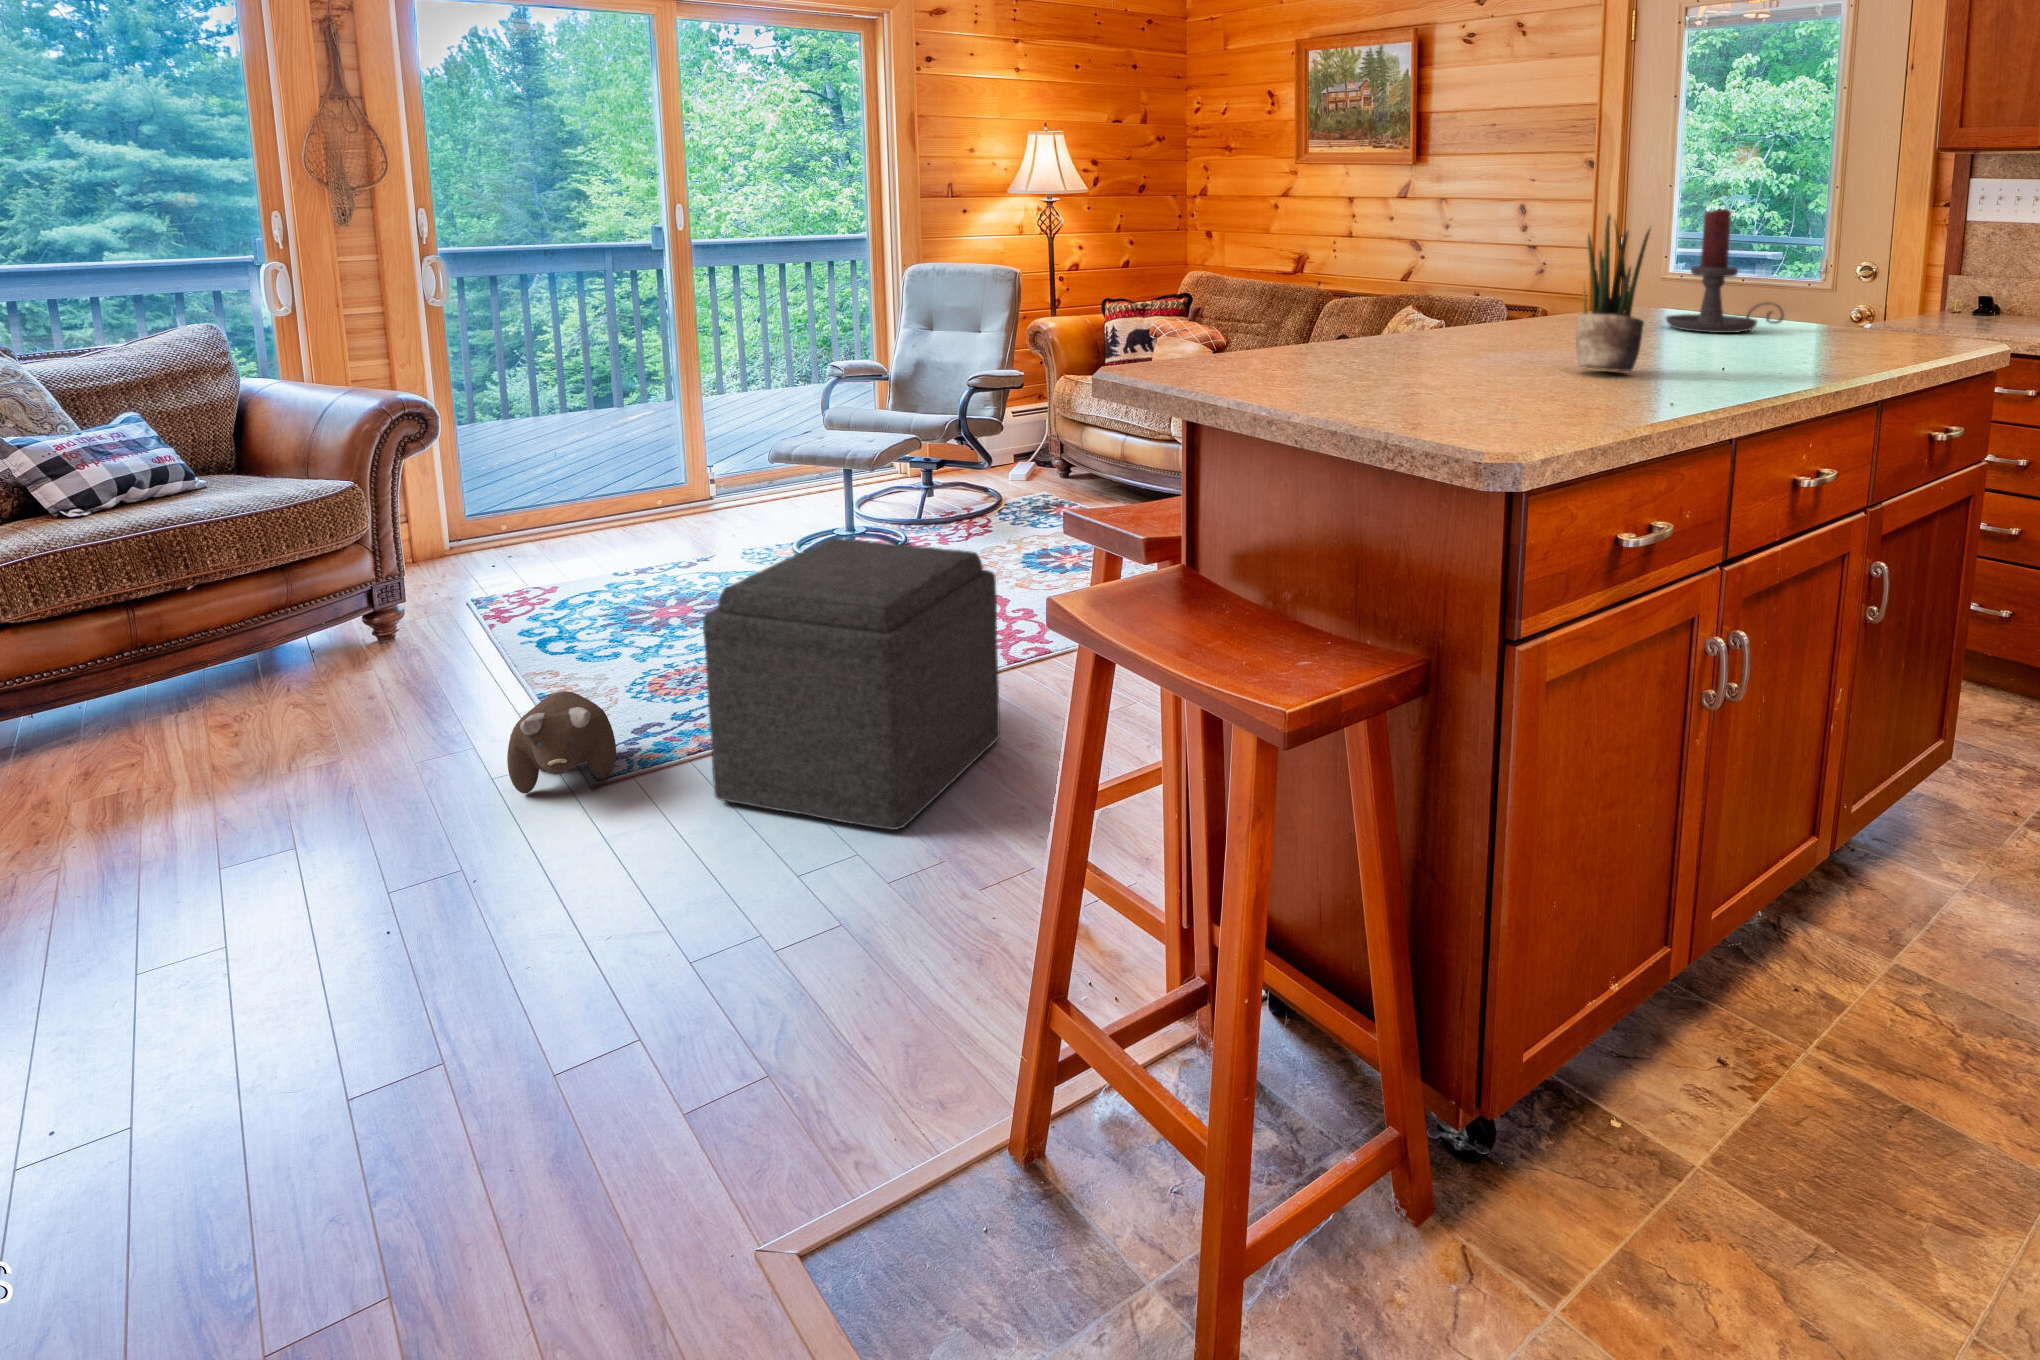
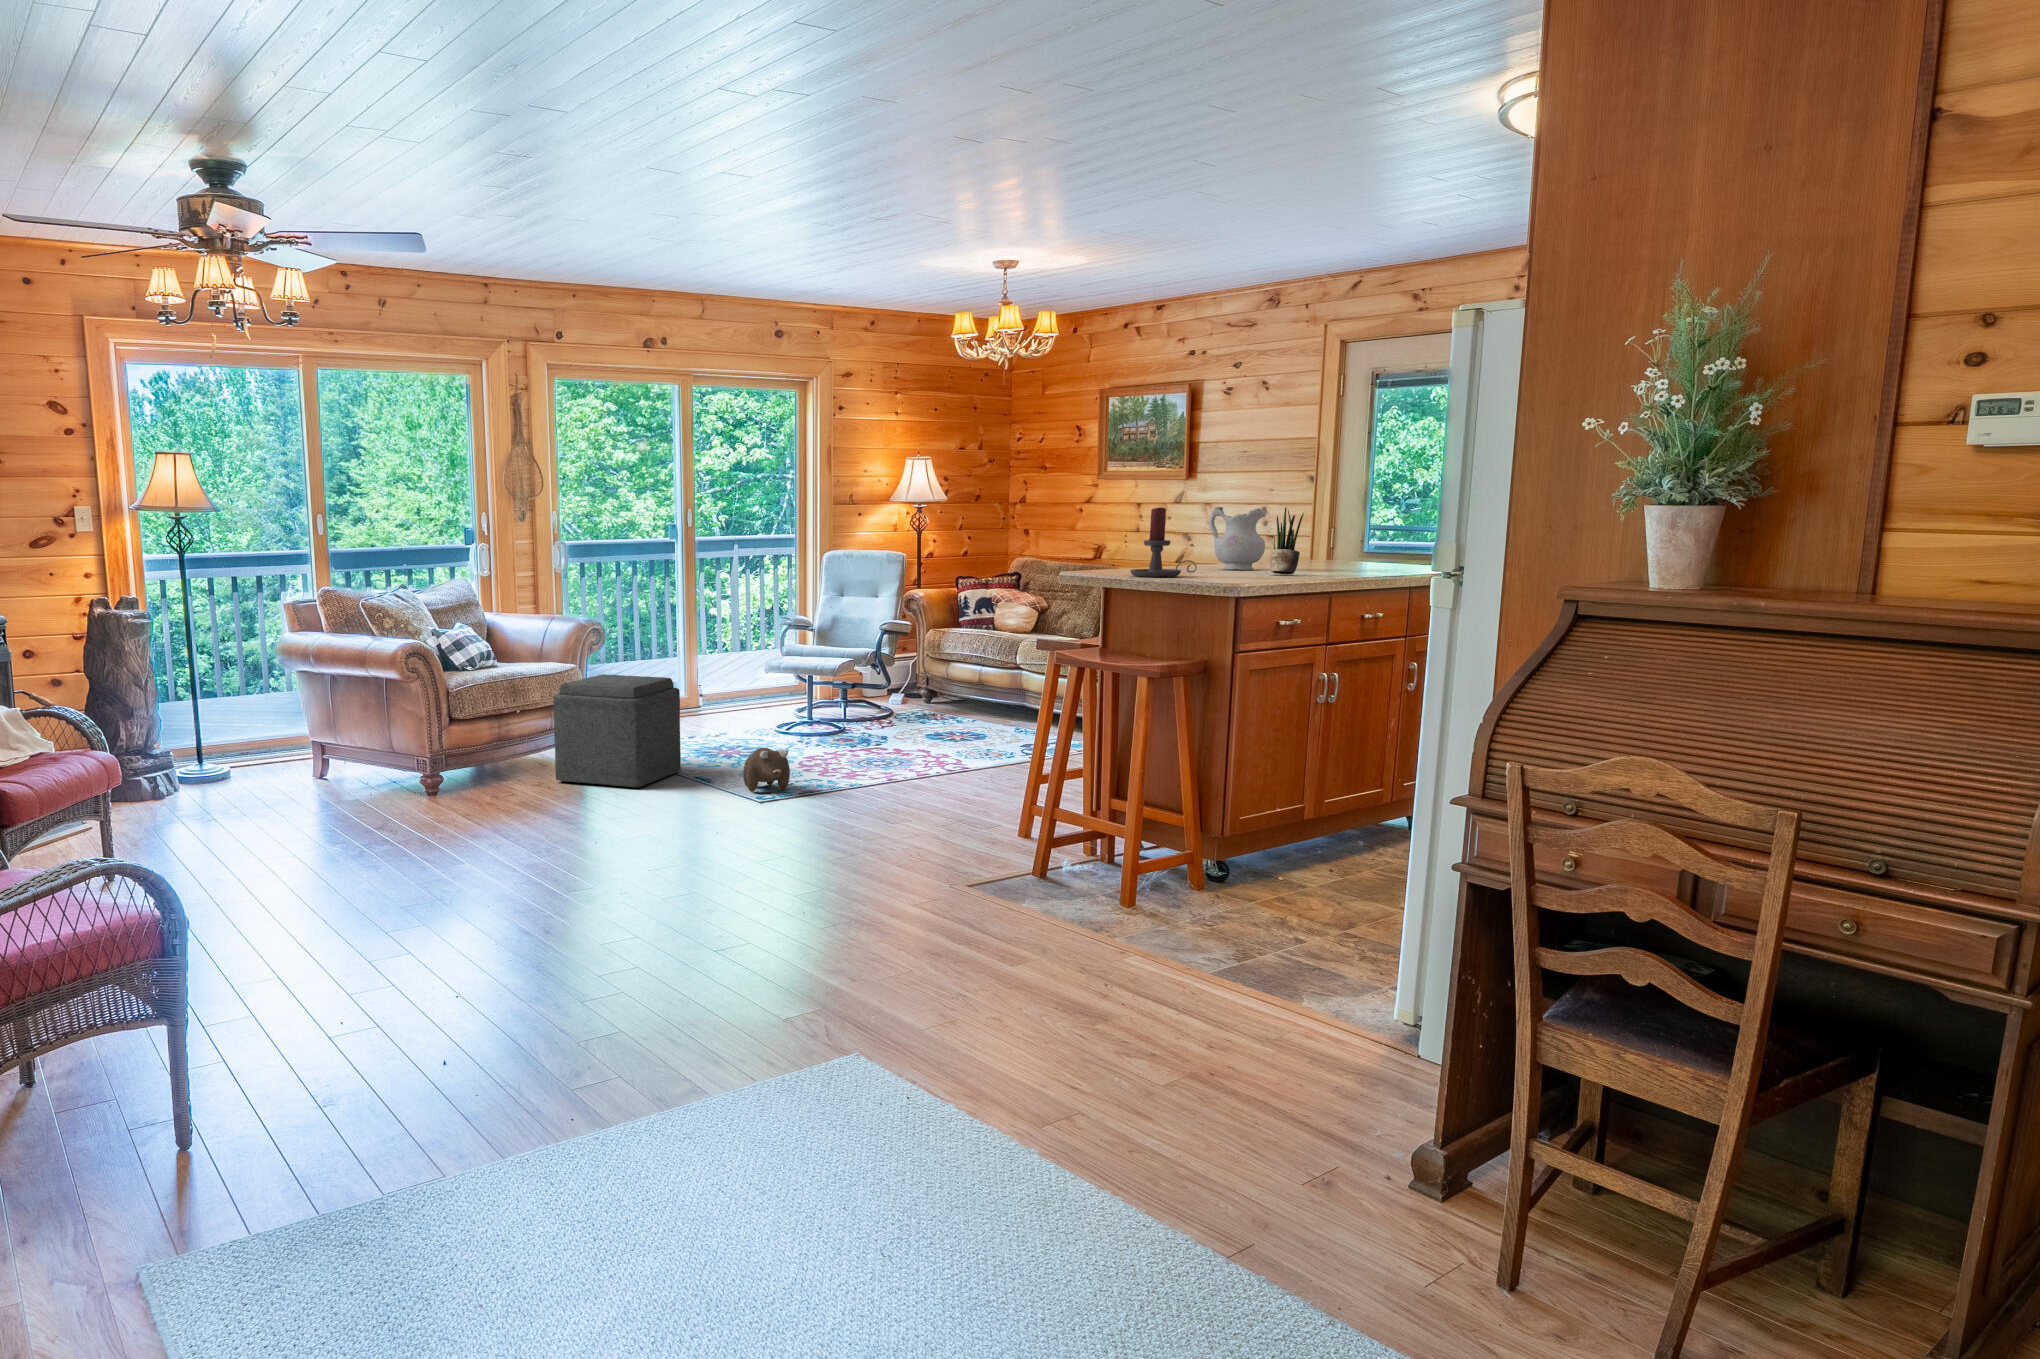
ceramic pitcher: none [1437,208,1553,345] -> present [1209,507,1265,570]
candle holder: present [1666,209,1784,333] -> present [1130,507,1197,577]
ottoman: present [703,538,1000,830] -> present [553,674,681,788]

